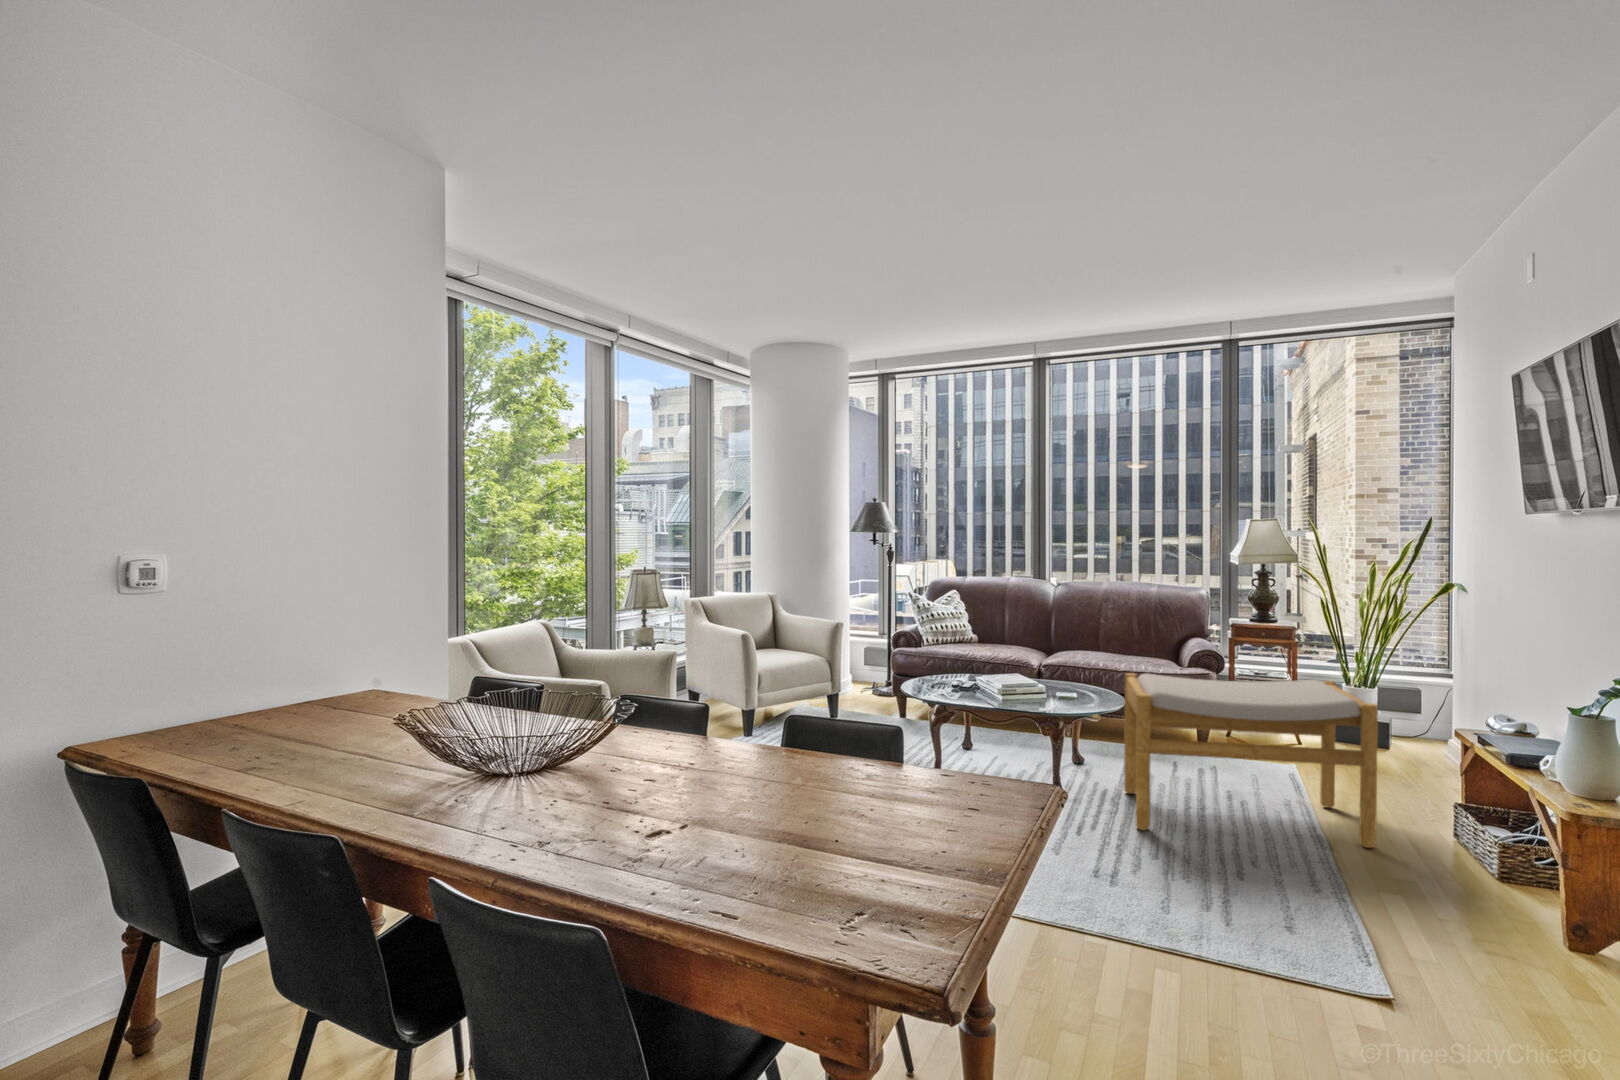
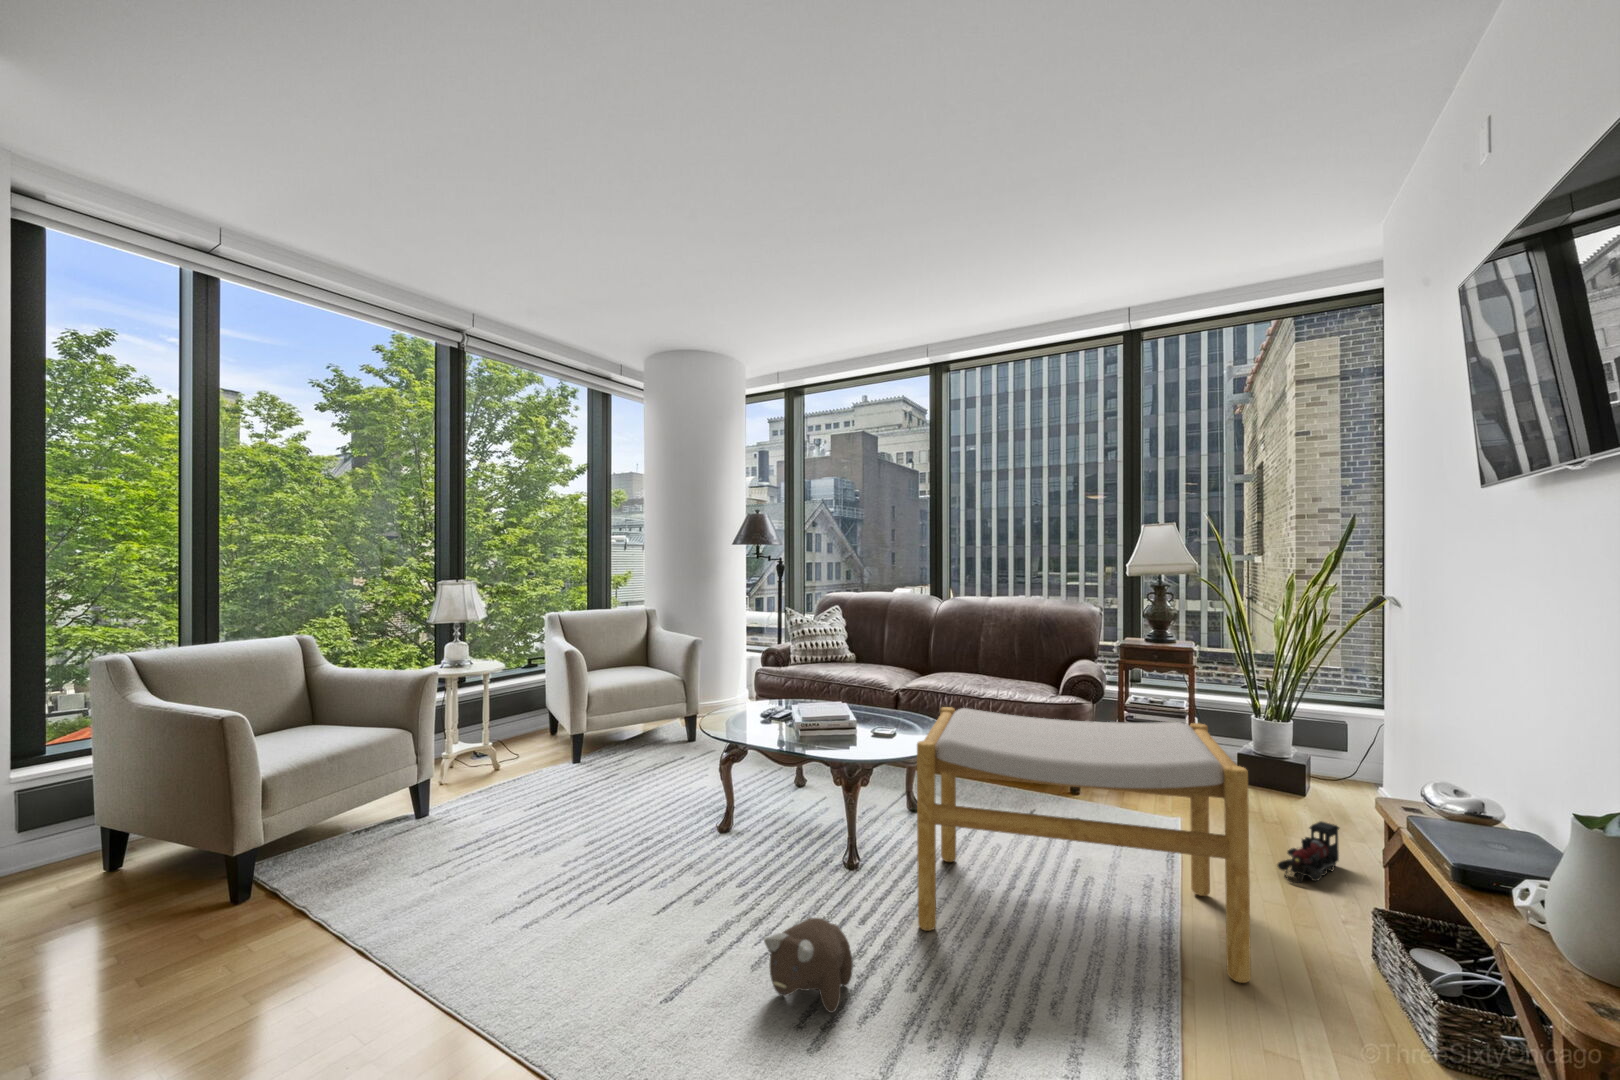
toy train: none [1379,757,1424,800] -> present [1277,821,1339,883]
plush toy: none [1064,811,1120,868] -> present [764,918,853,1013]

